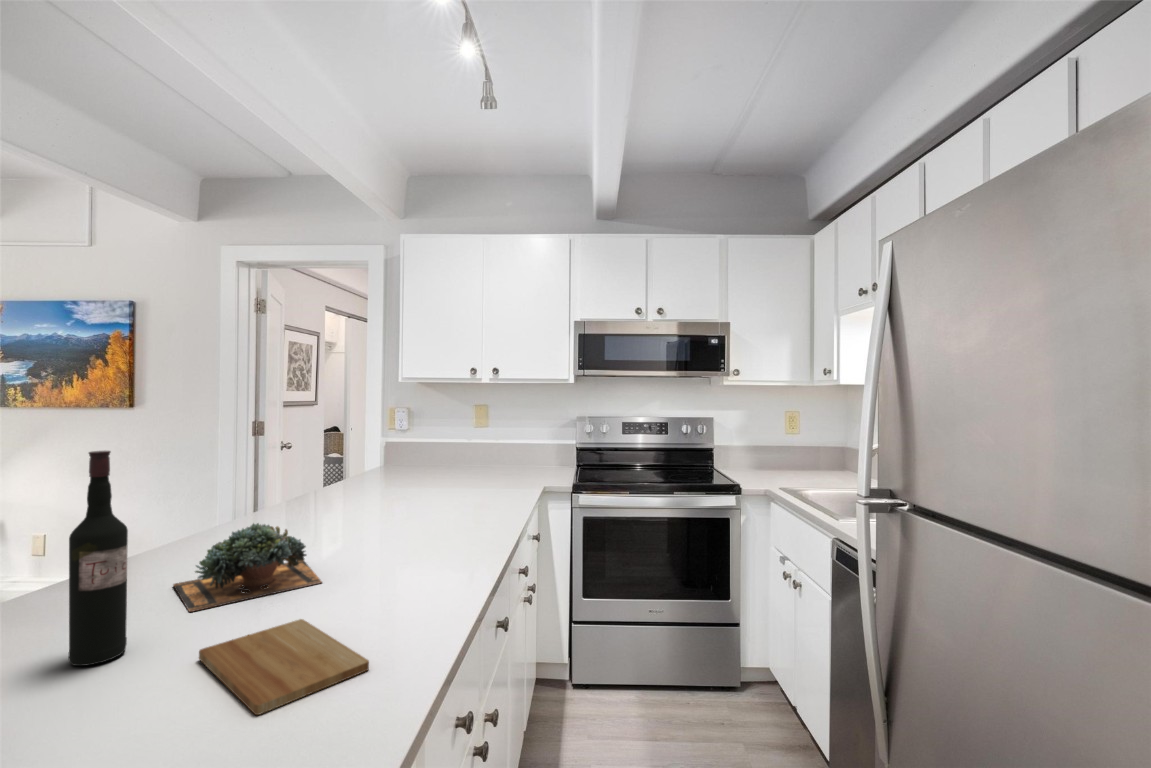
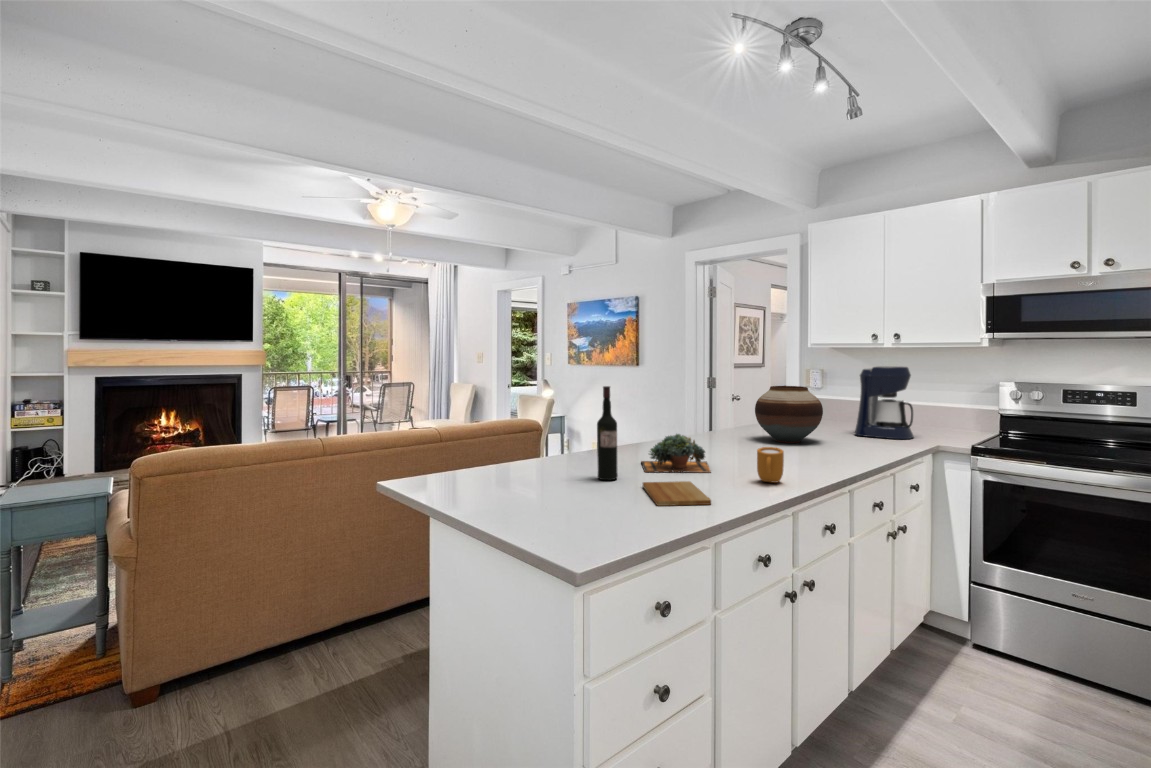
coffee maker: none [457,403,515,483] -> present [855,366,914,439]
vase: none [350,429,436,504] -> present [755,386,823,443]
mug: none [406,527,447,583] -> present [757,447,784,483]

